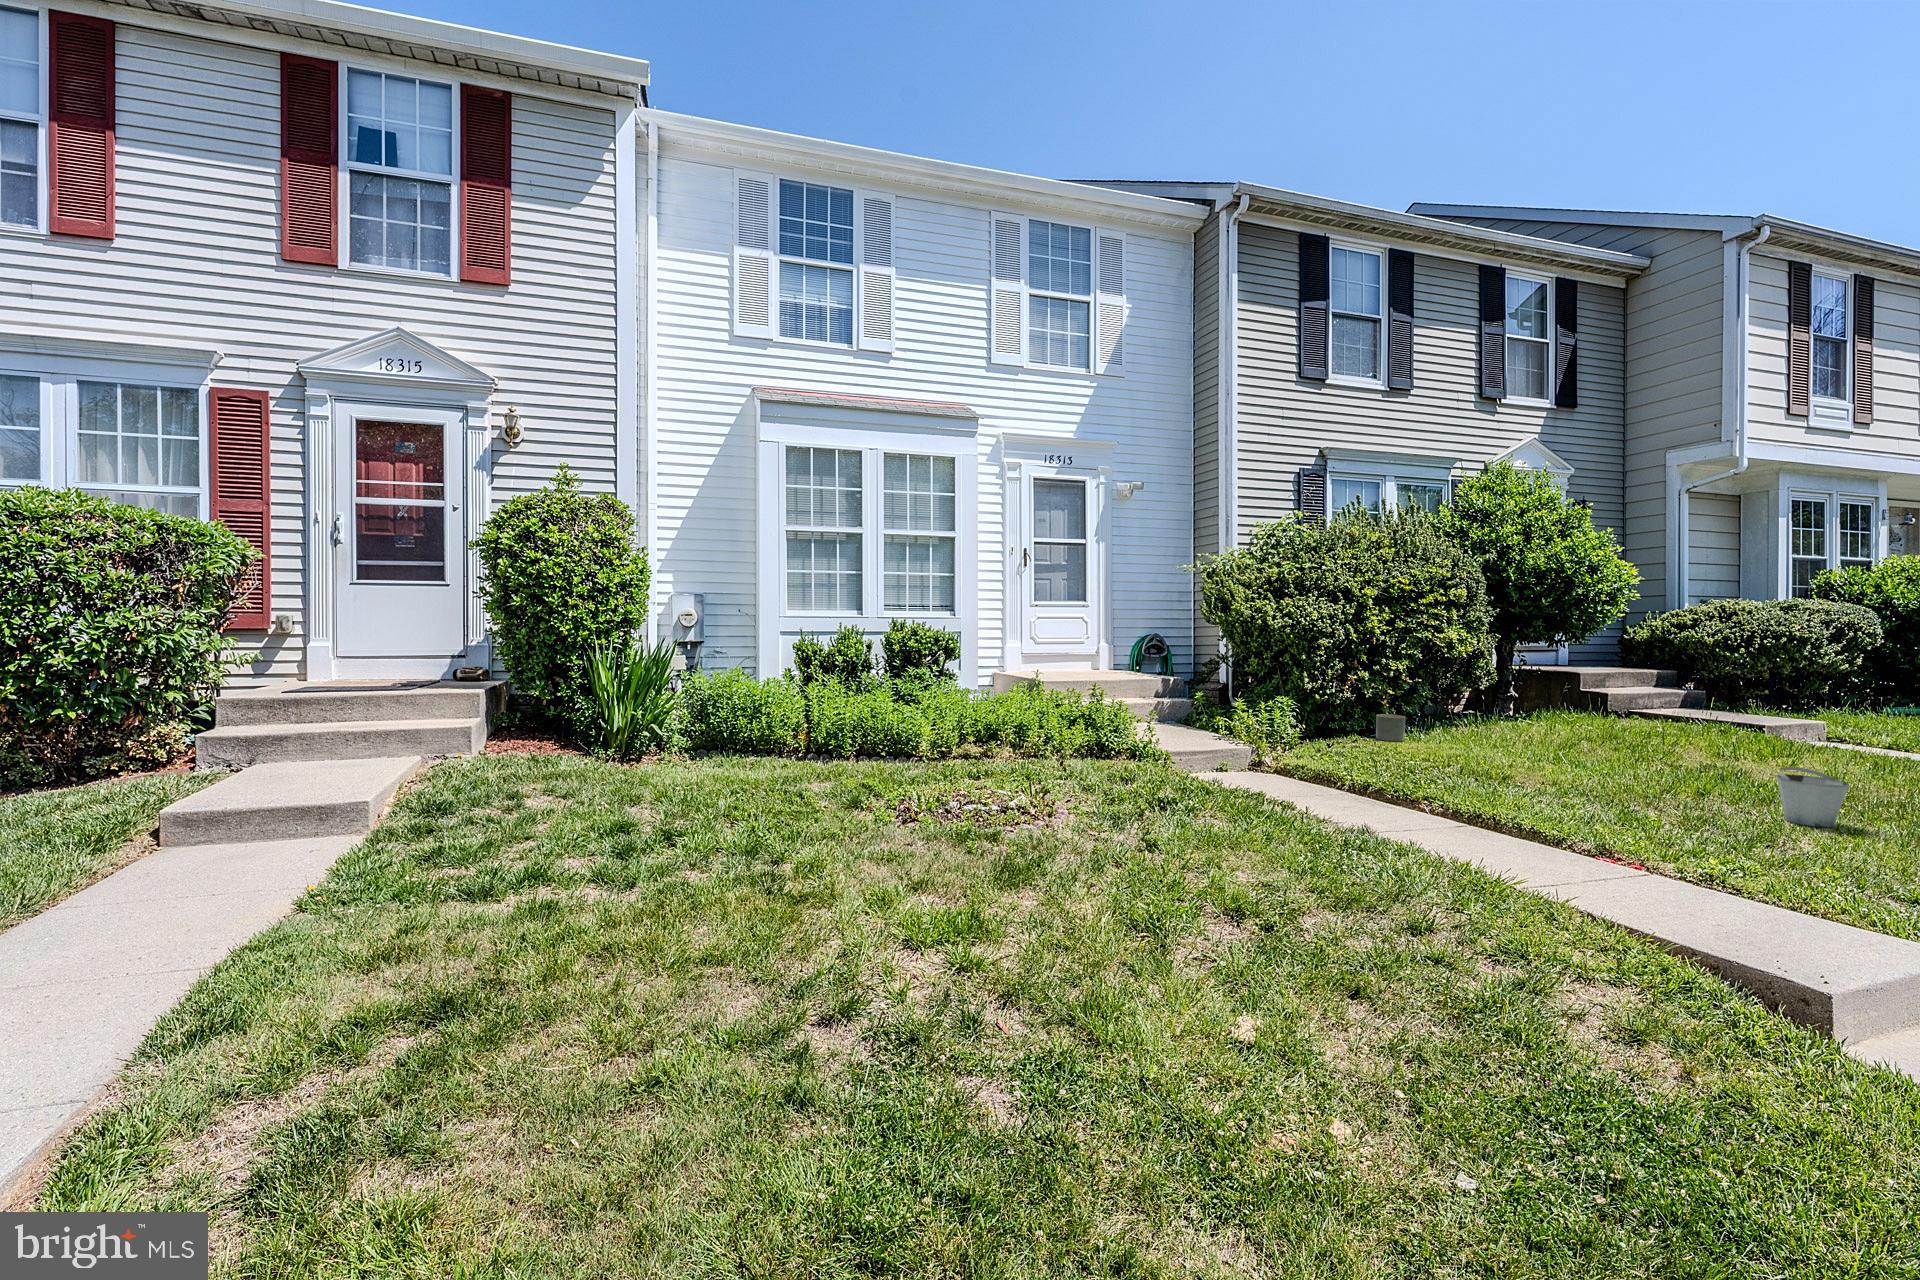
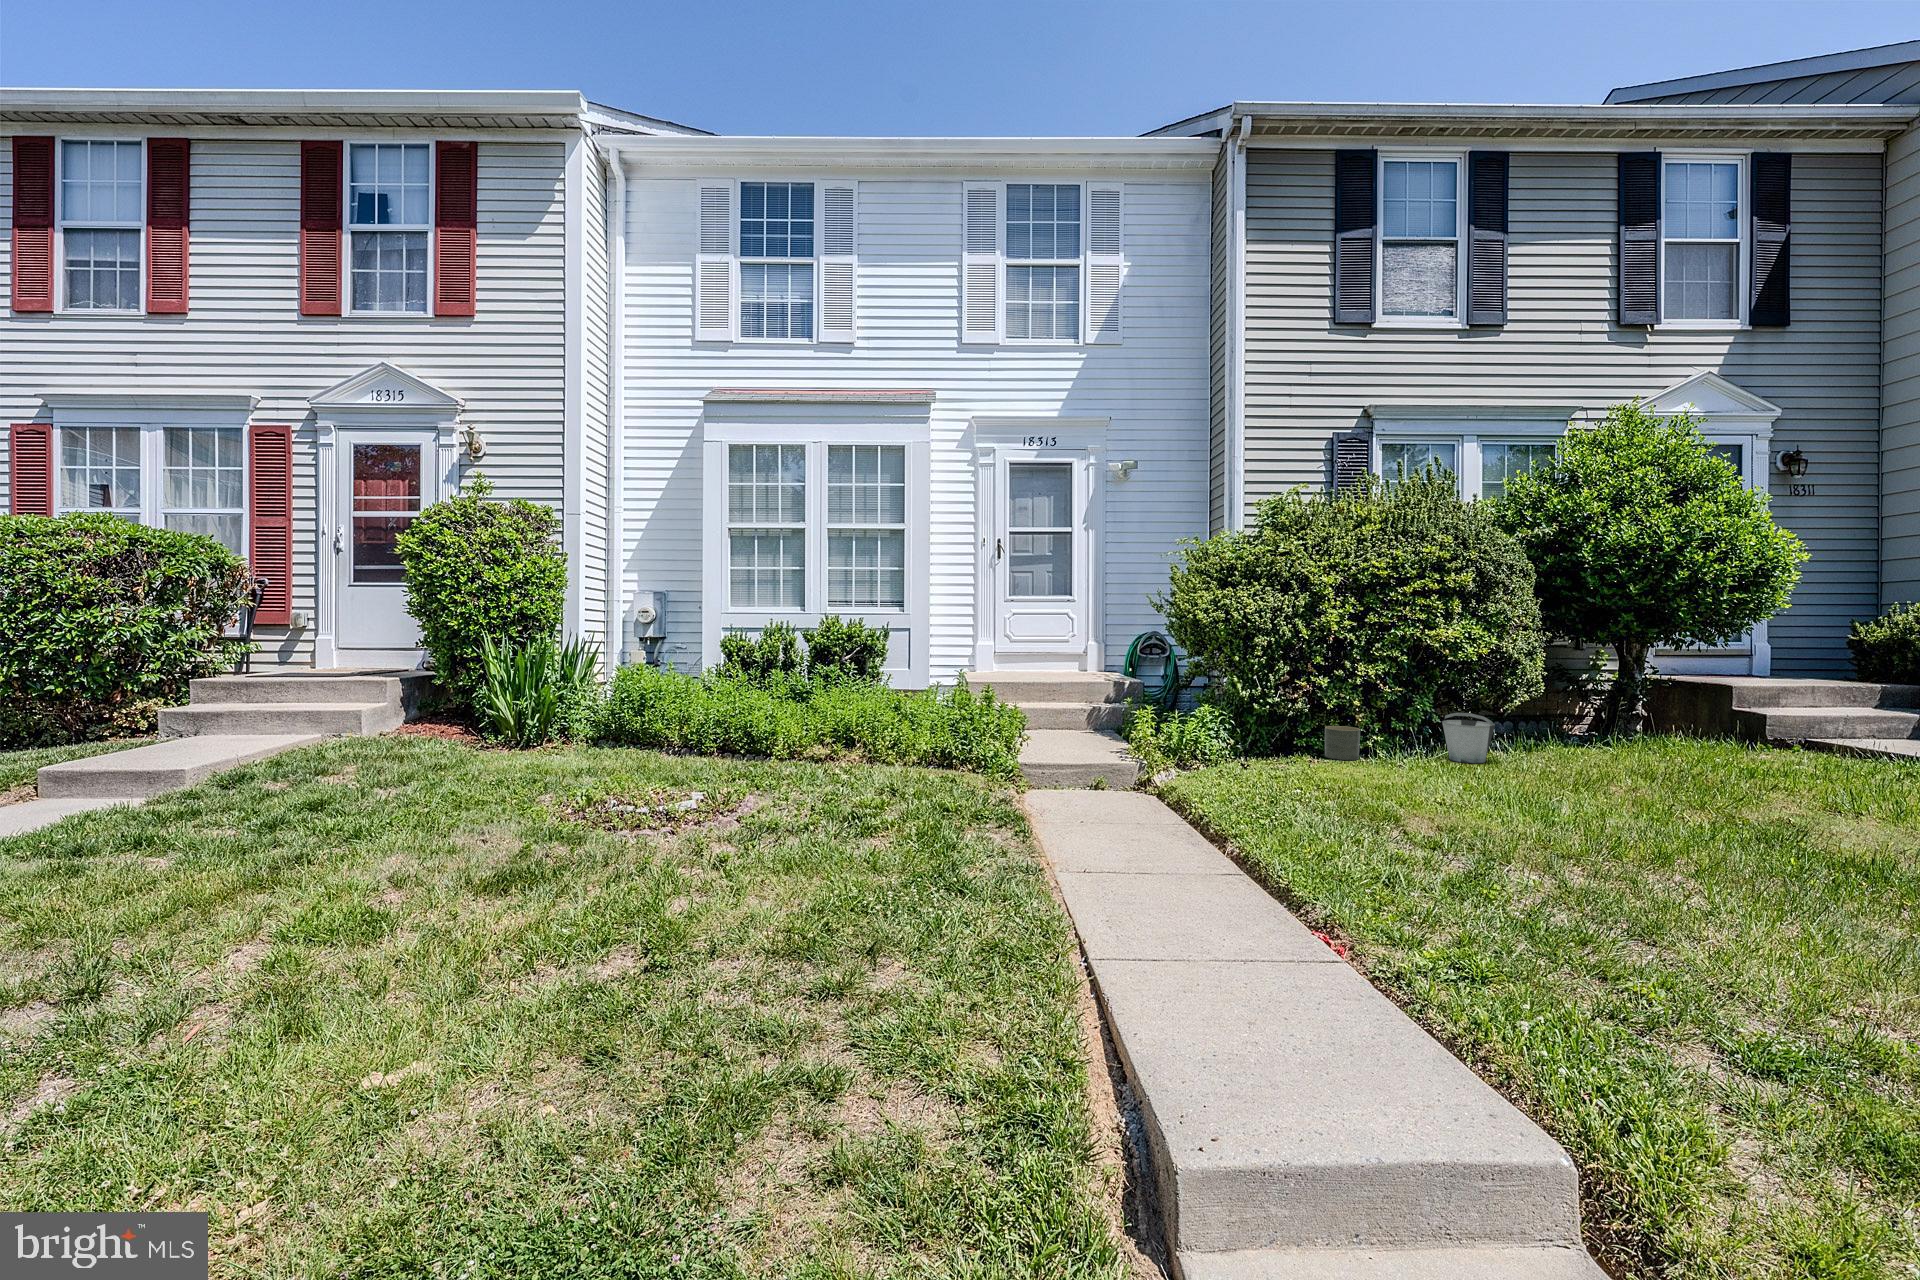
bucket: present [1776,767,1849,827] -> present [1442,713,1495,763]

